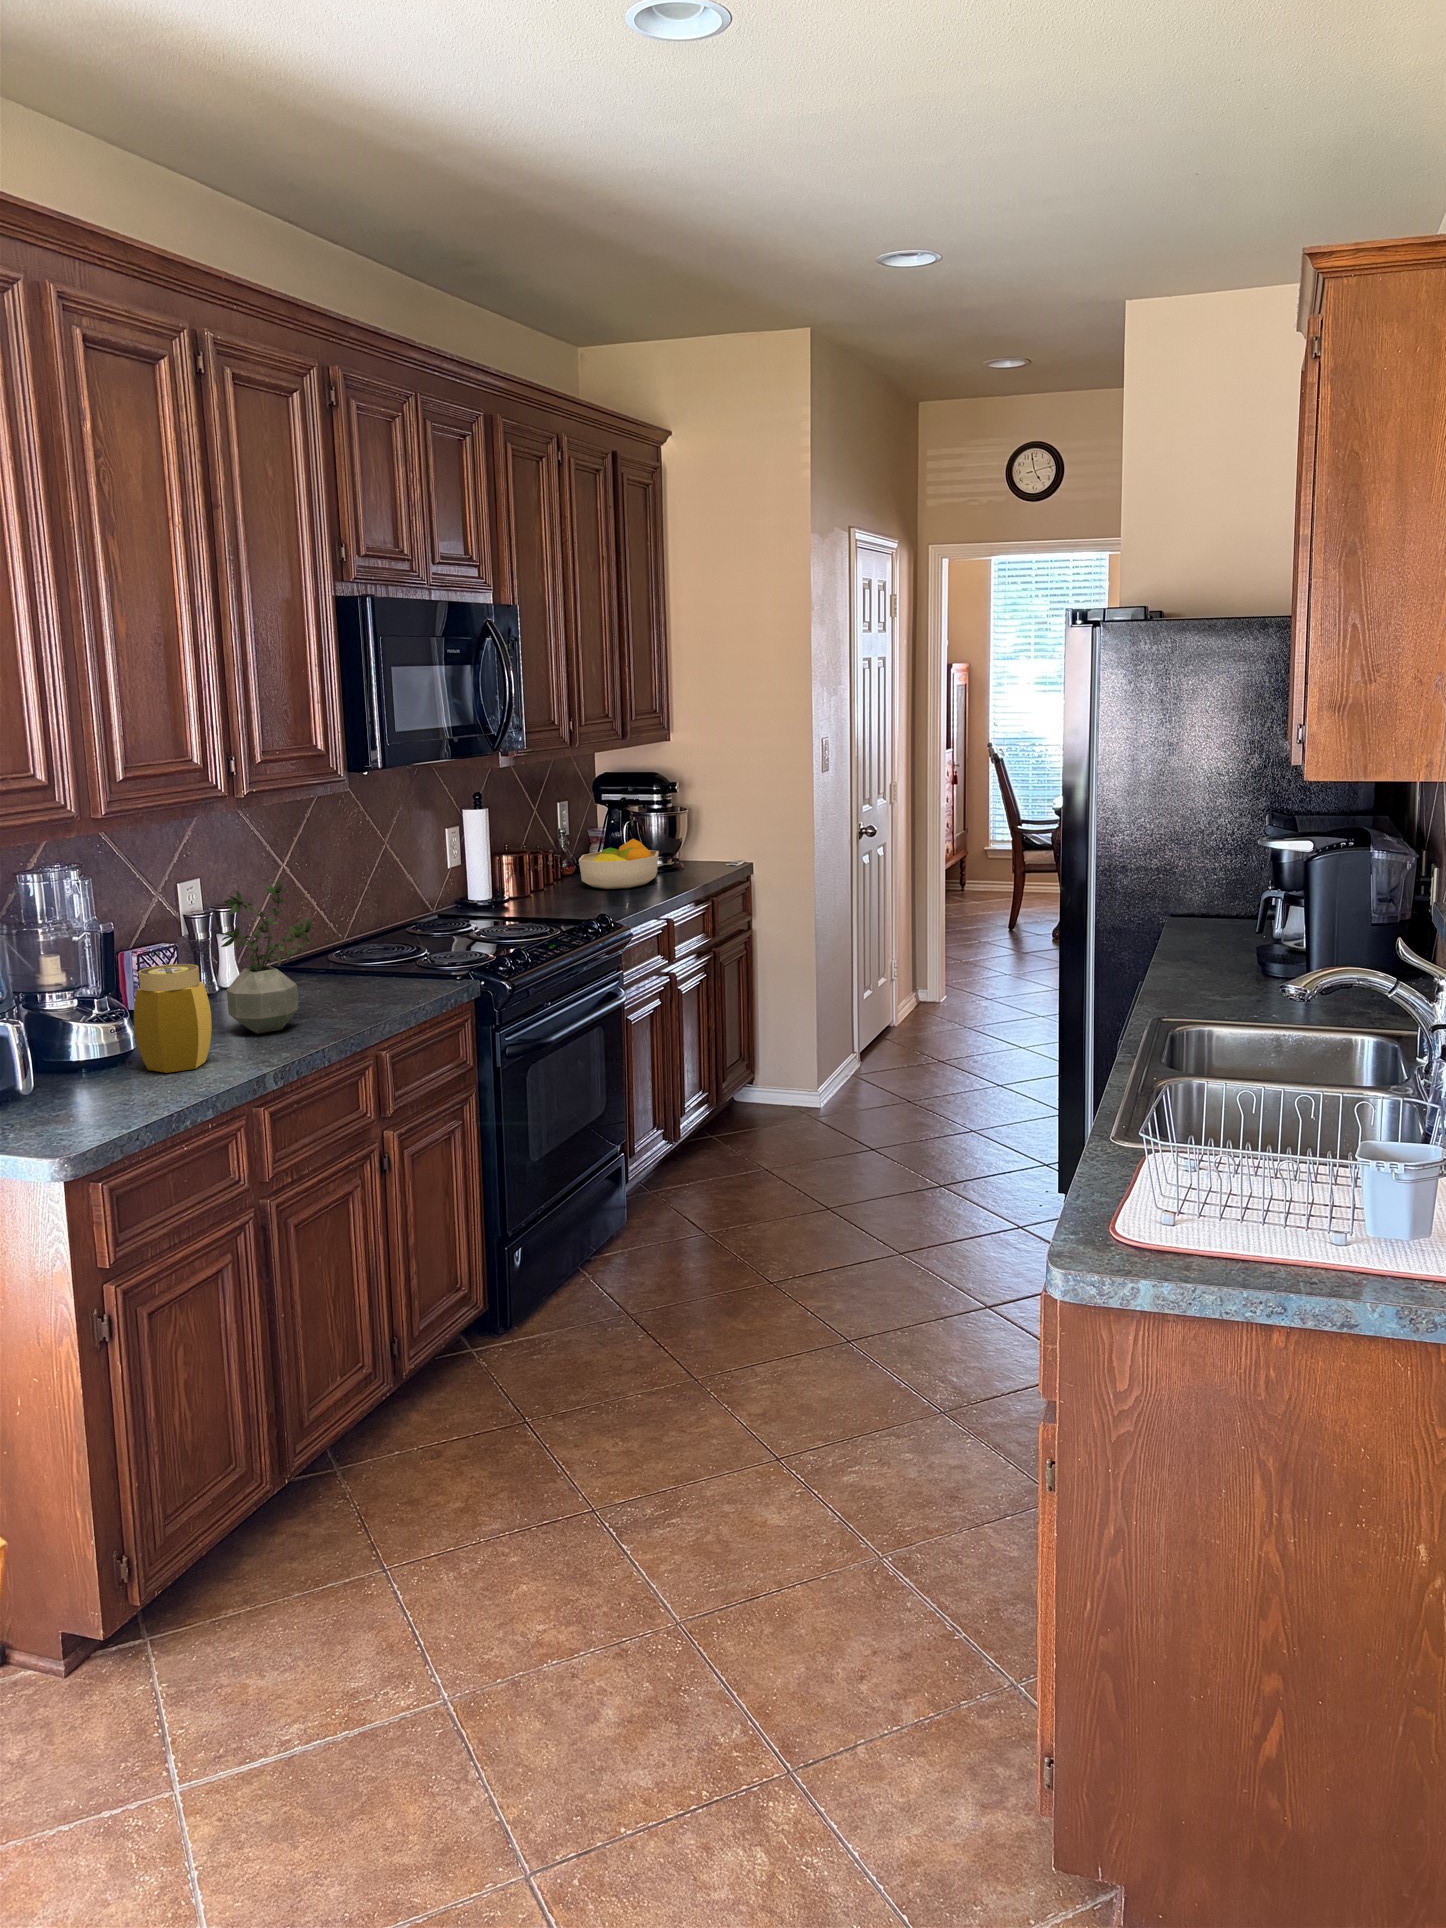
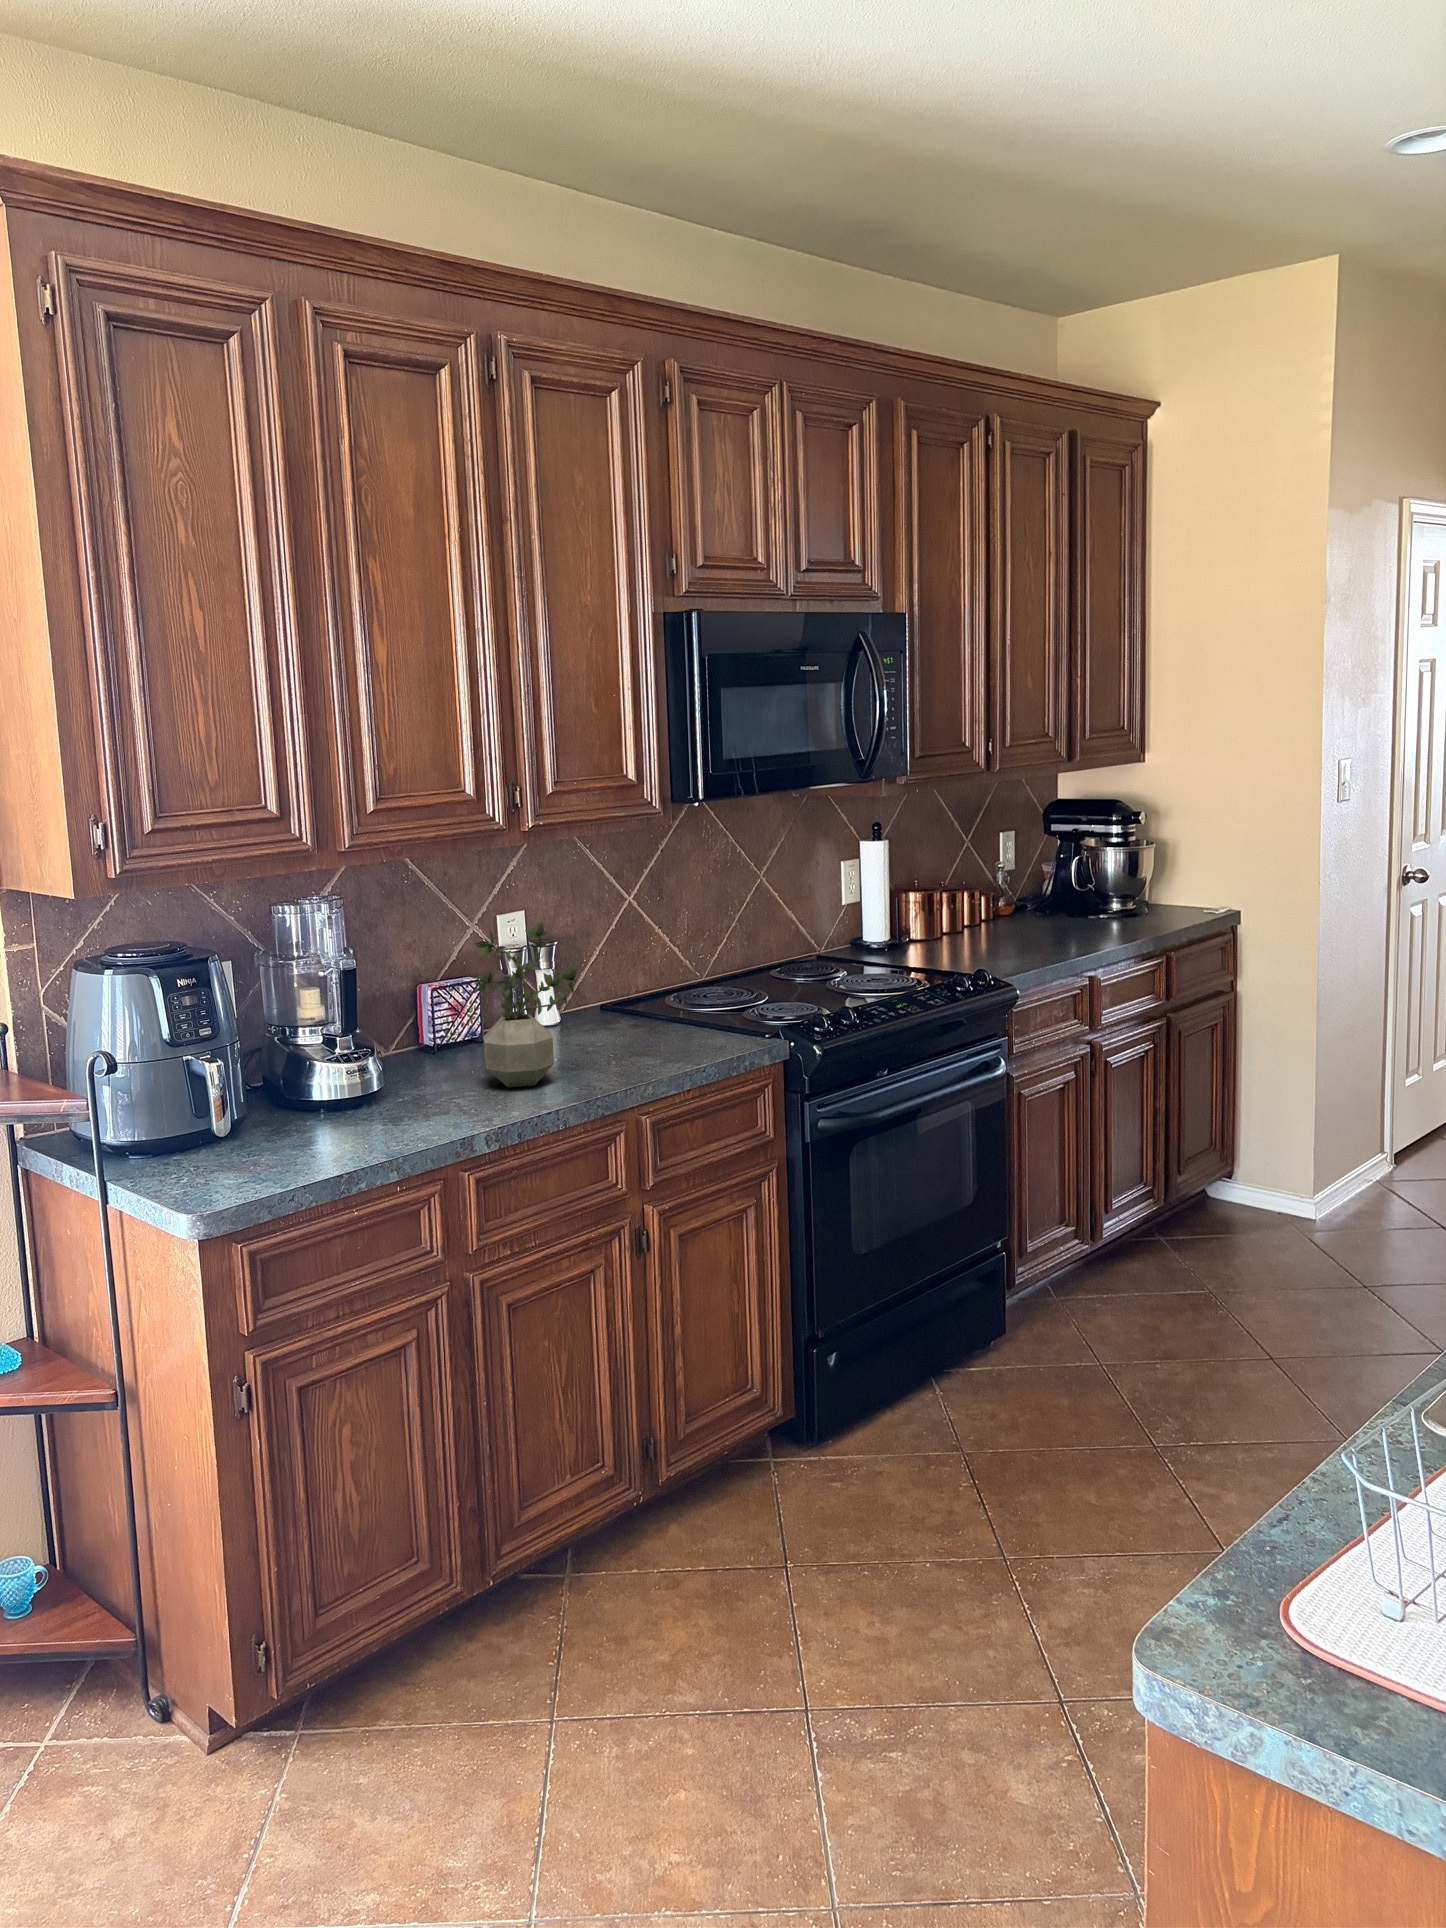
fruit bowl: present [579,839,659,889] -> none [1002,878,1105,937]
jar: present [134,964,212,1073] -> none [358,1009,436,1125]

